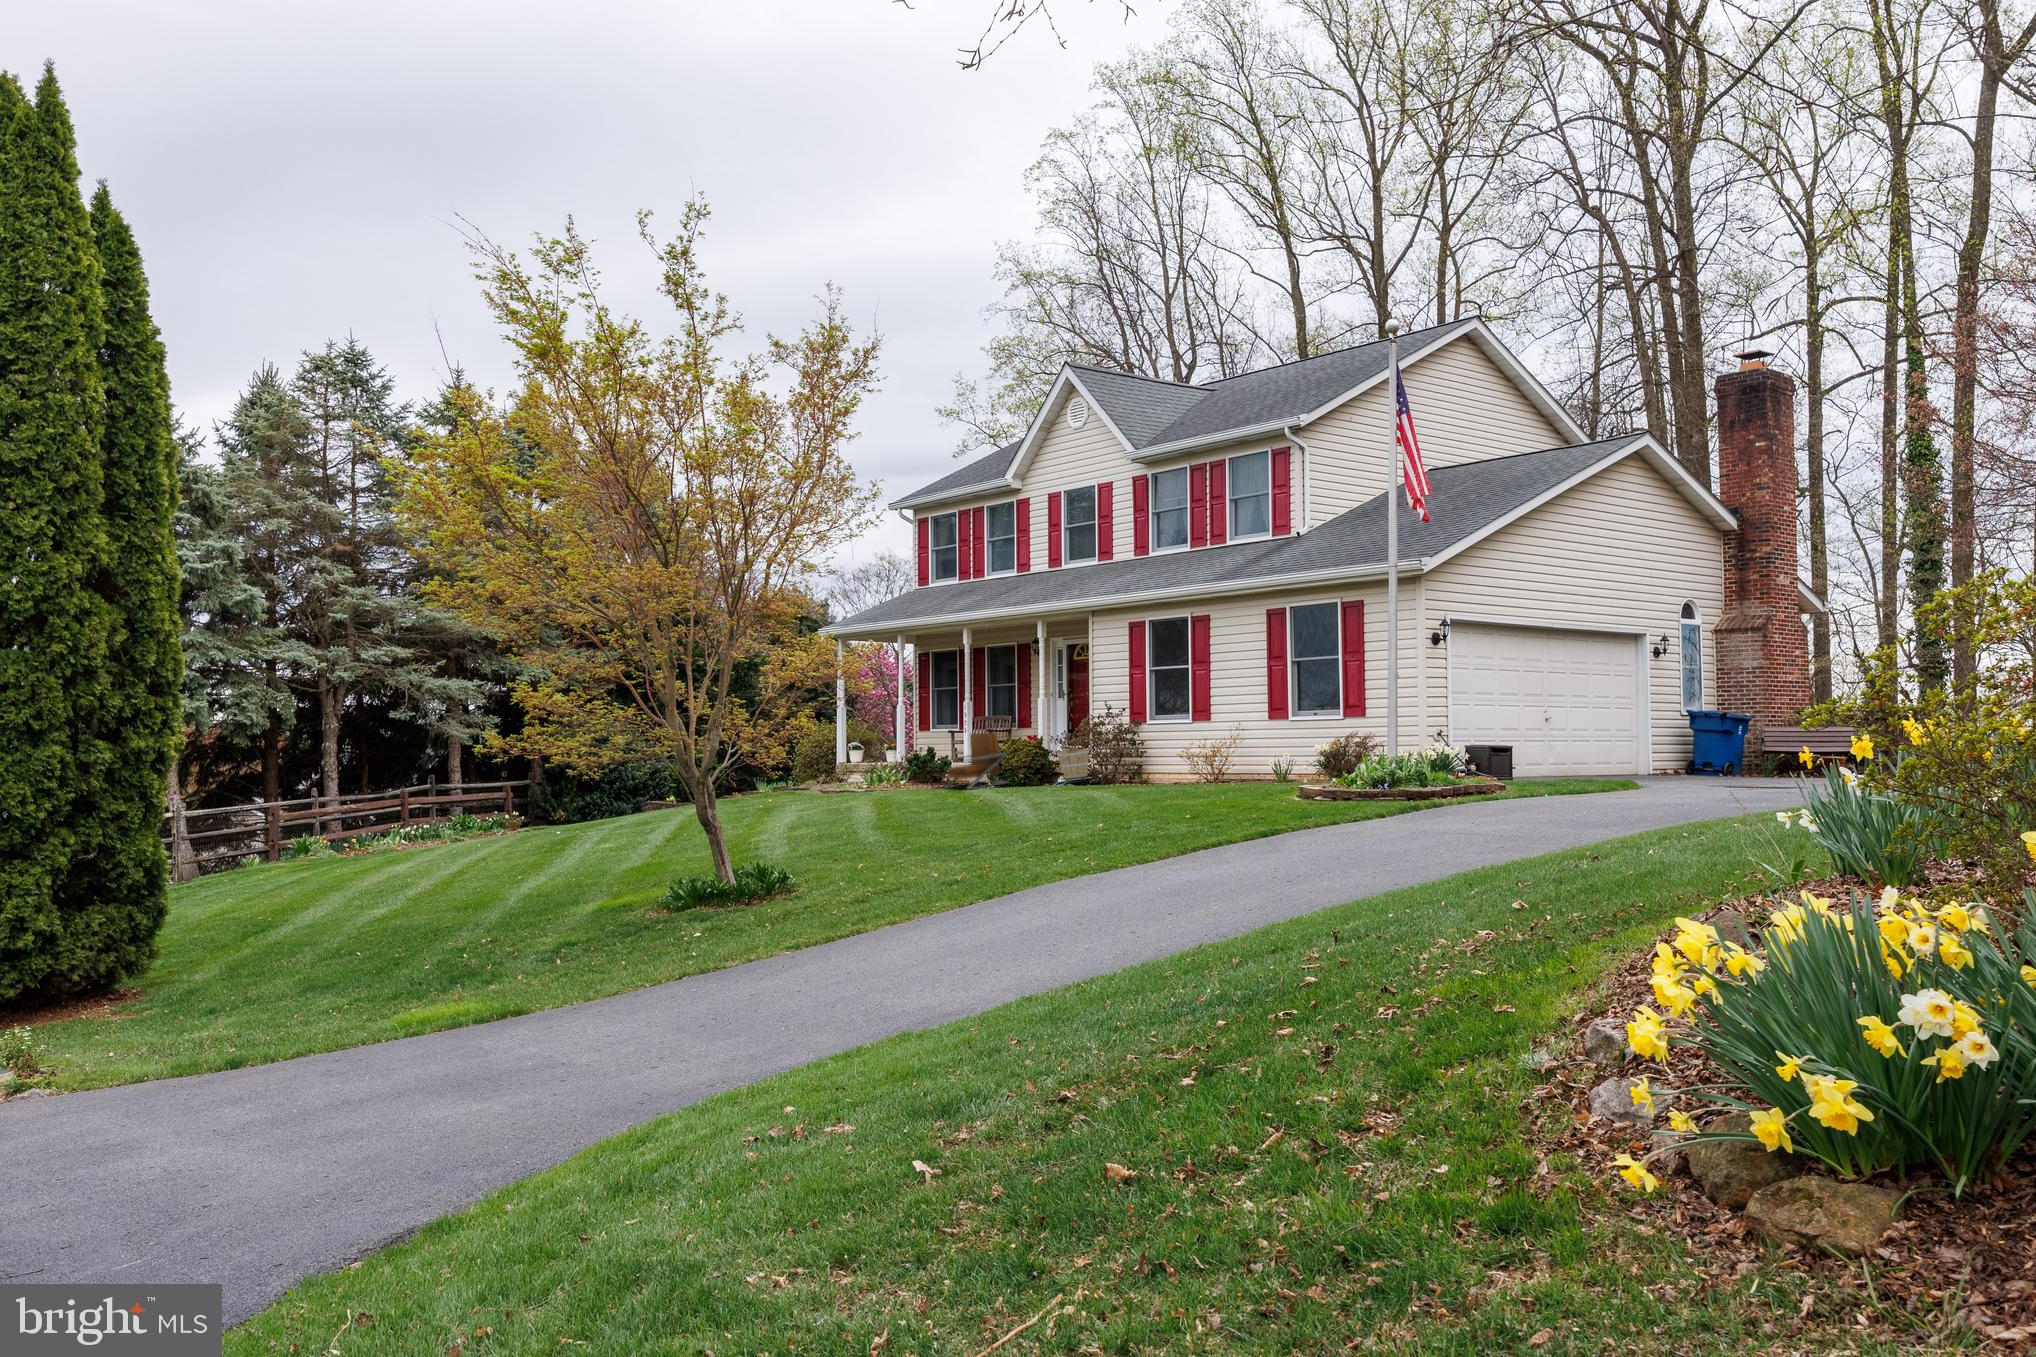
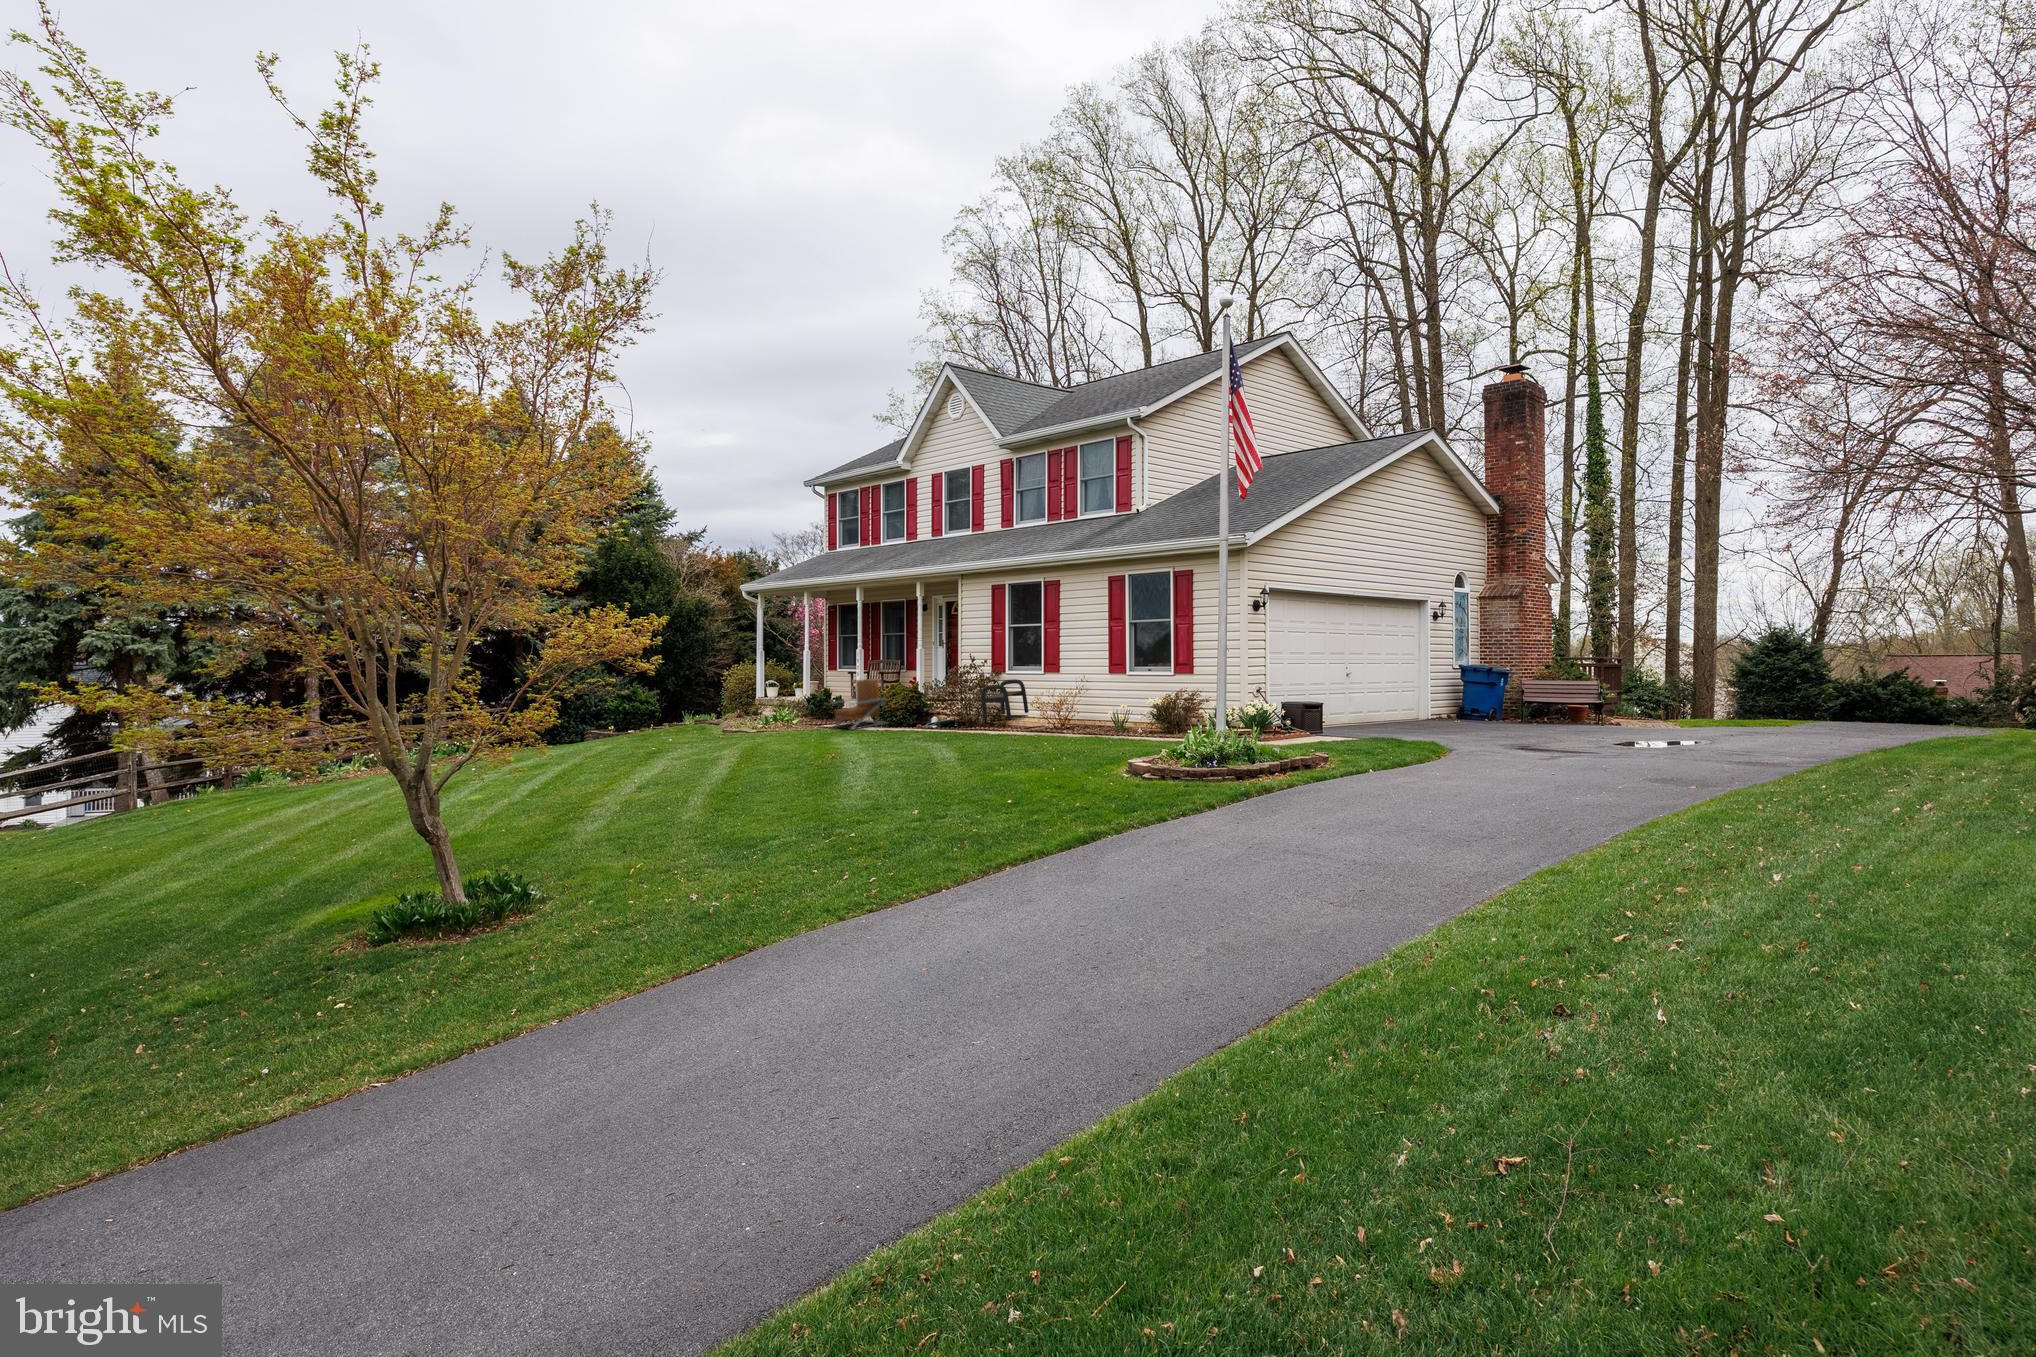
bench: none [1119,730,1173,778] -> present [981,679,1029,721]
wooden bucket: present [1057,748,1089,779] -> none [929,694,957,721]

